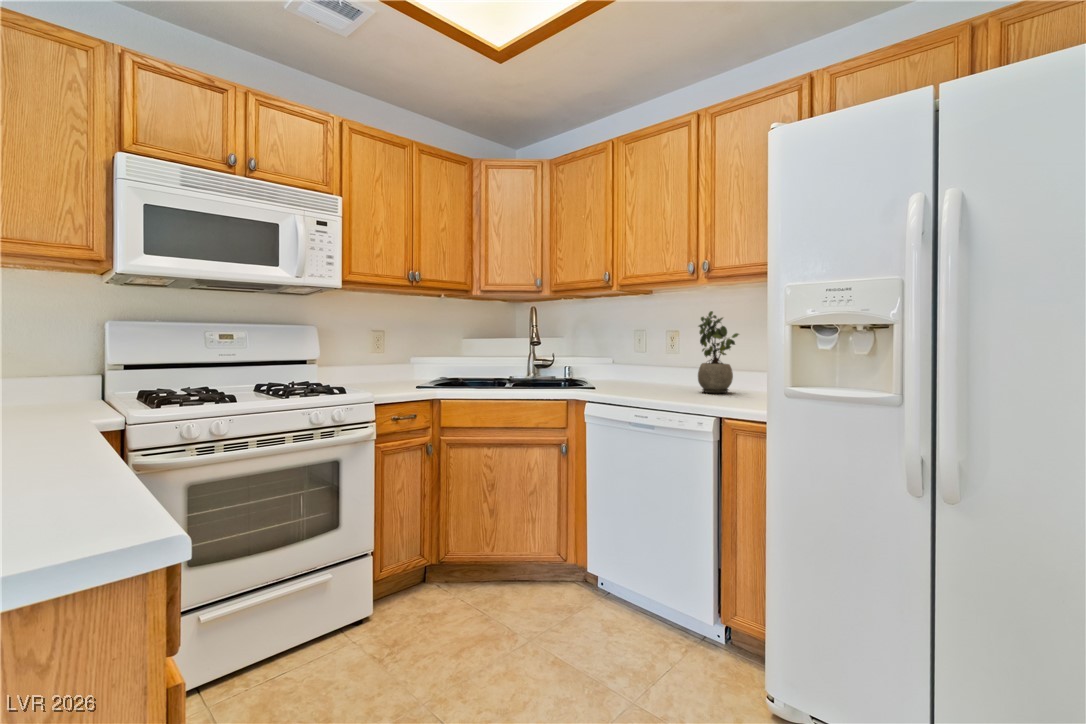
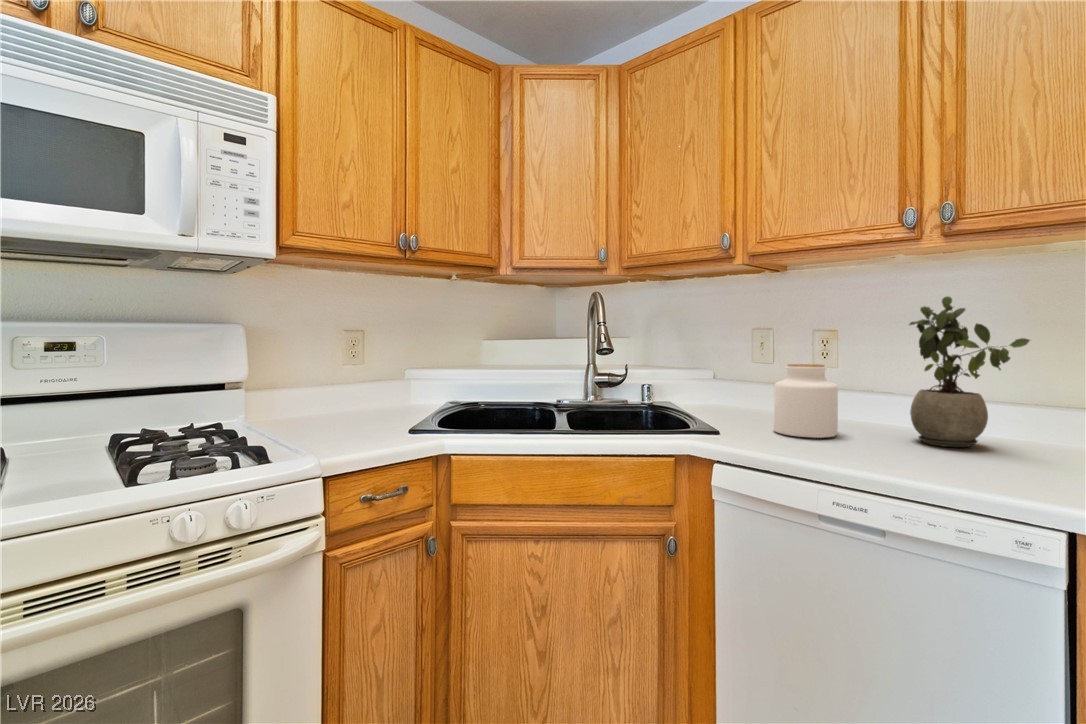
jar: none [629,350,663,390] -> present [774,364,838,438]

